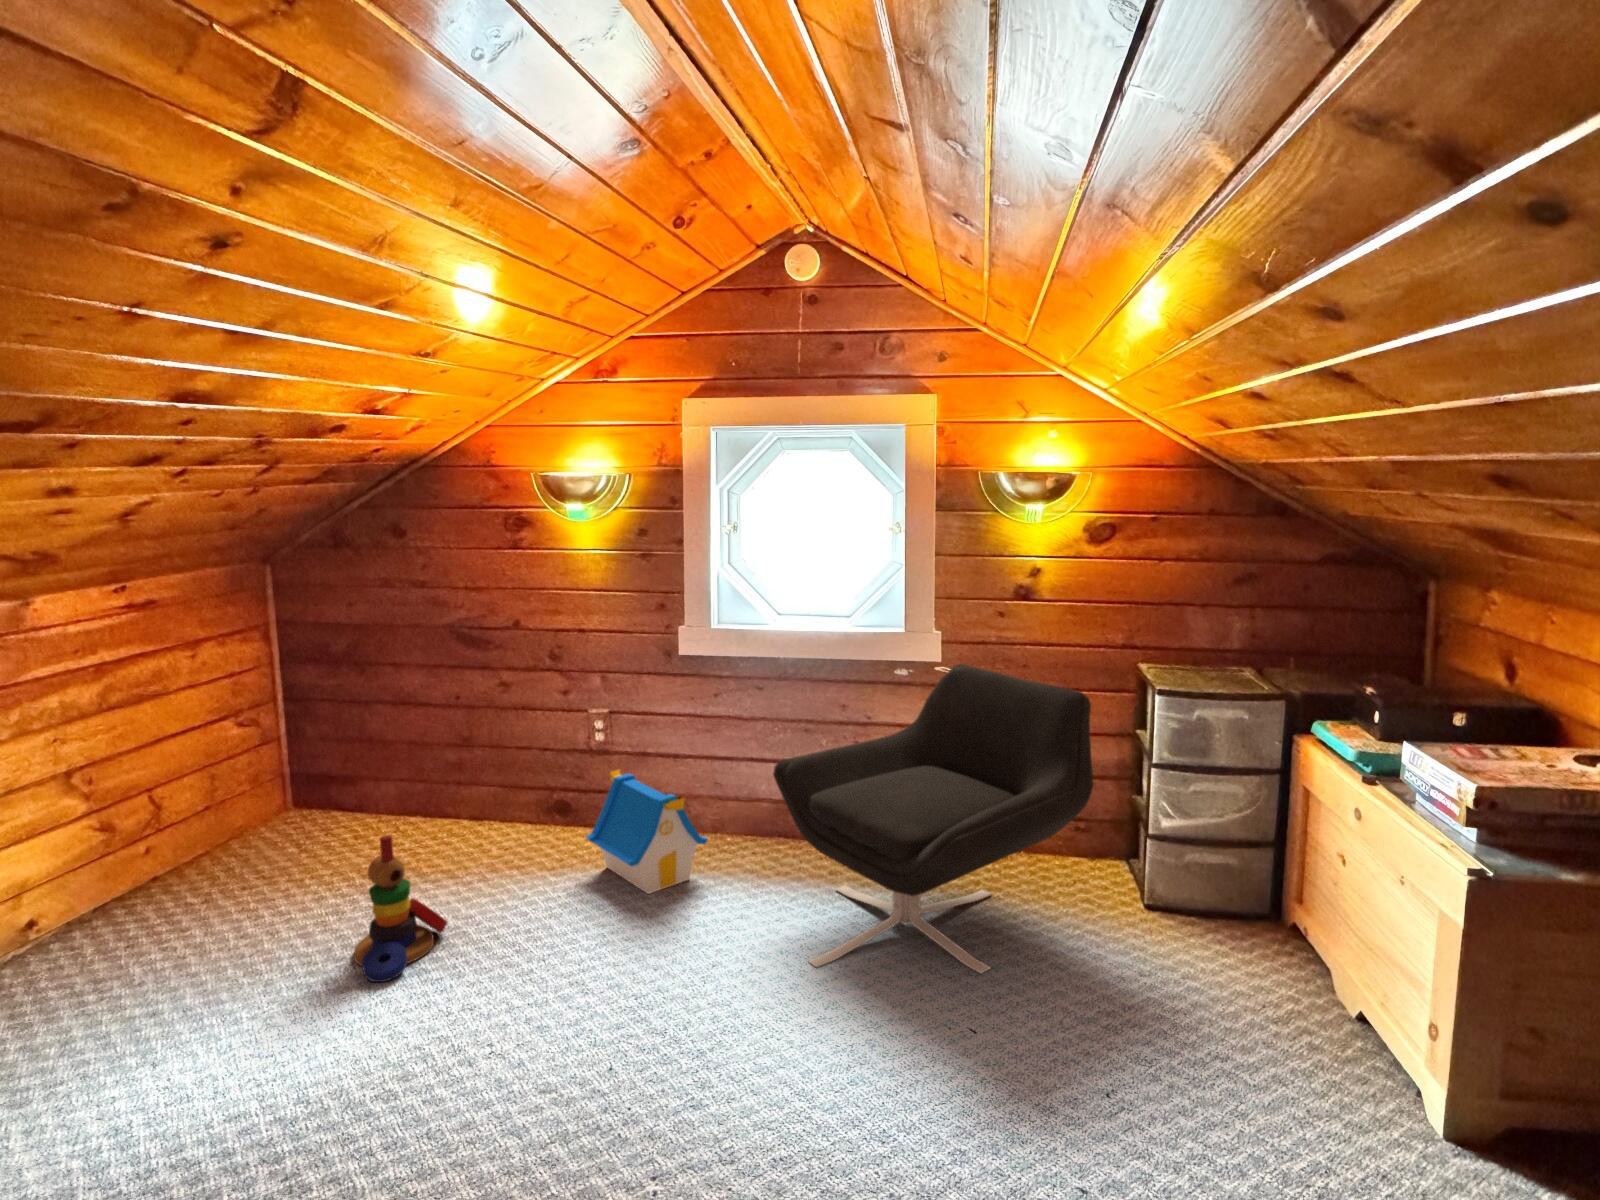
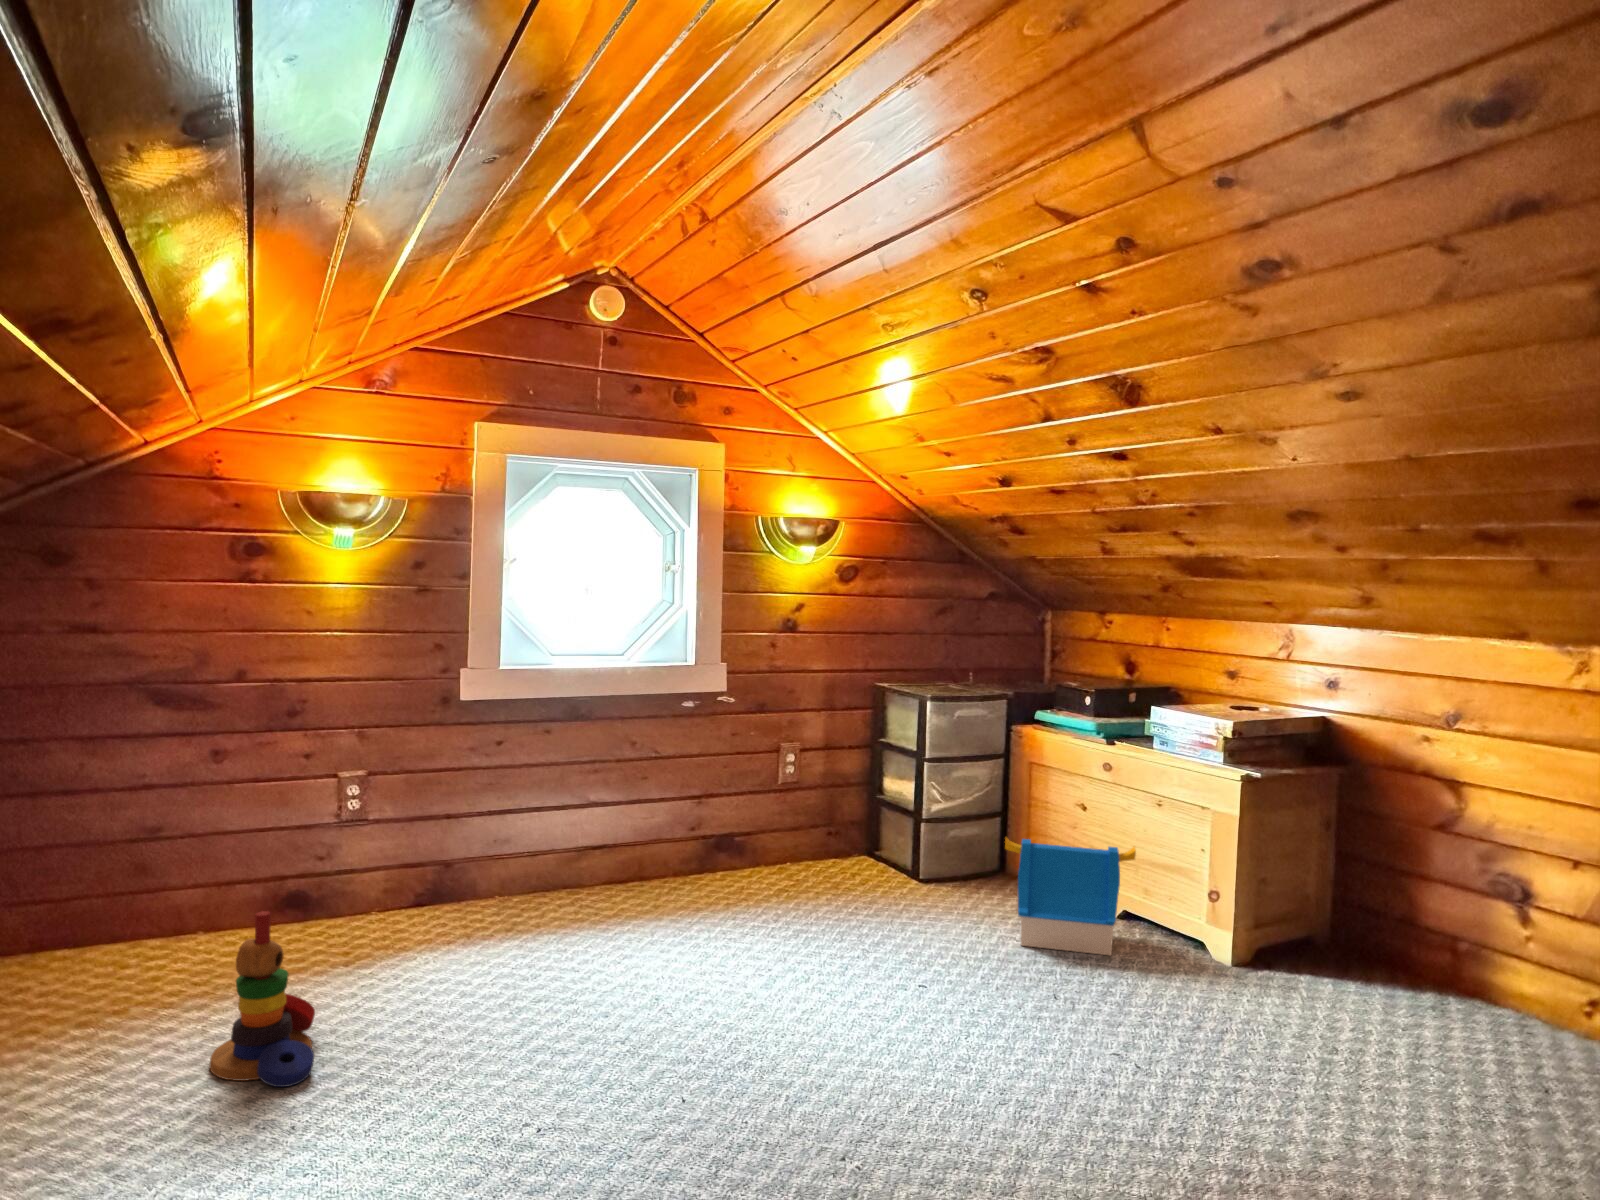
lounge chair: present [773,664,1093,973] -> none [626,690,904,968]
toy house: present [586,770,708,894] -> present [1005,838,1136,956]

